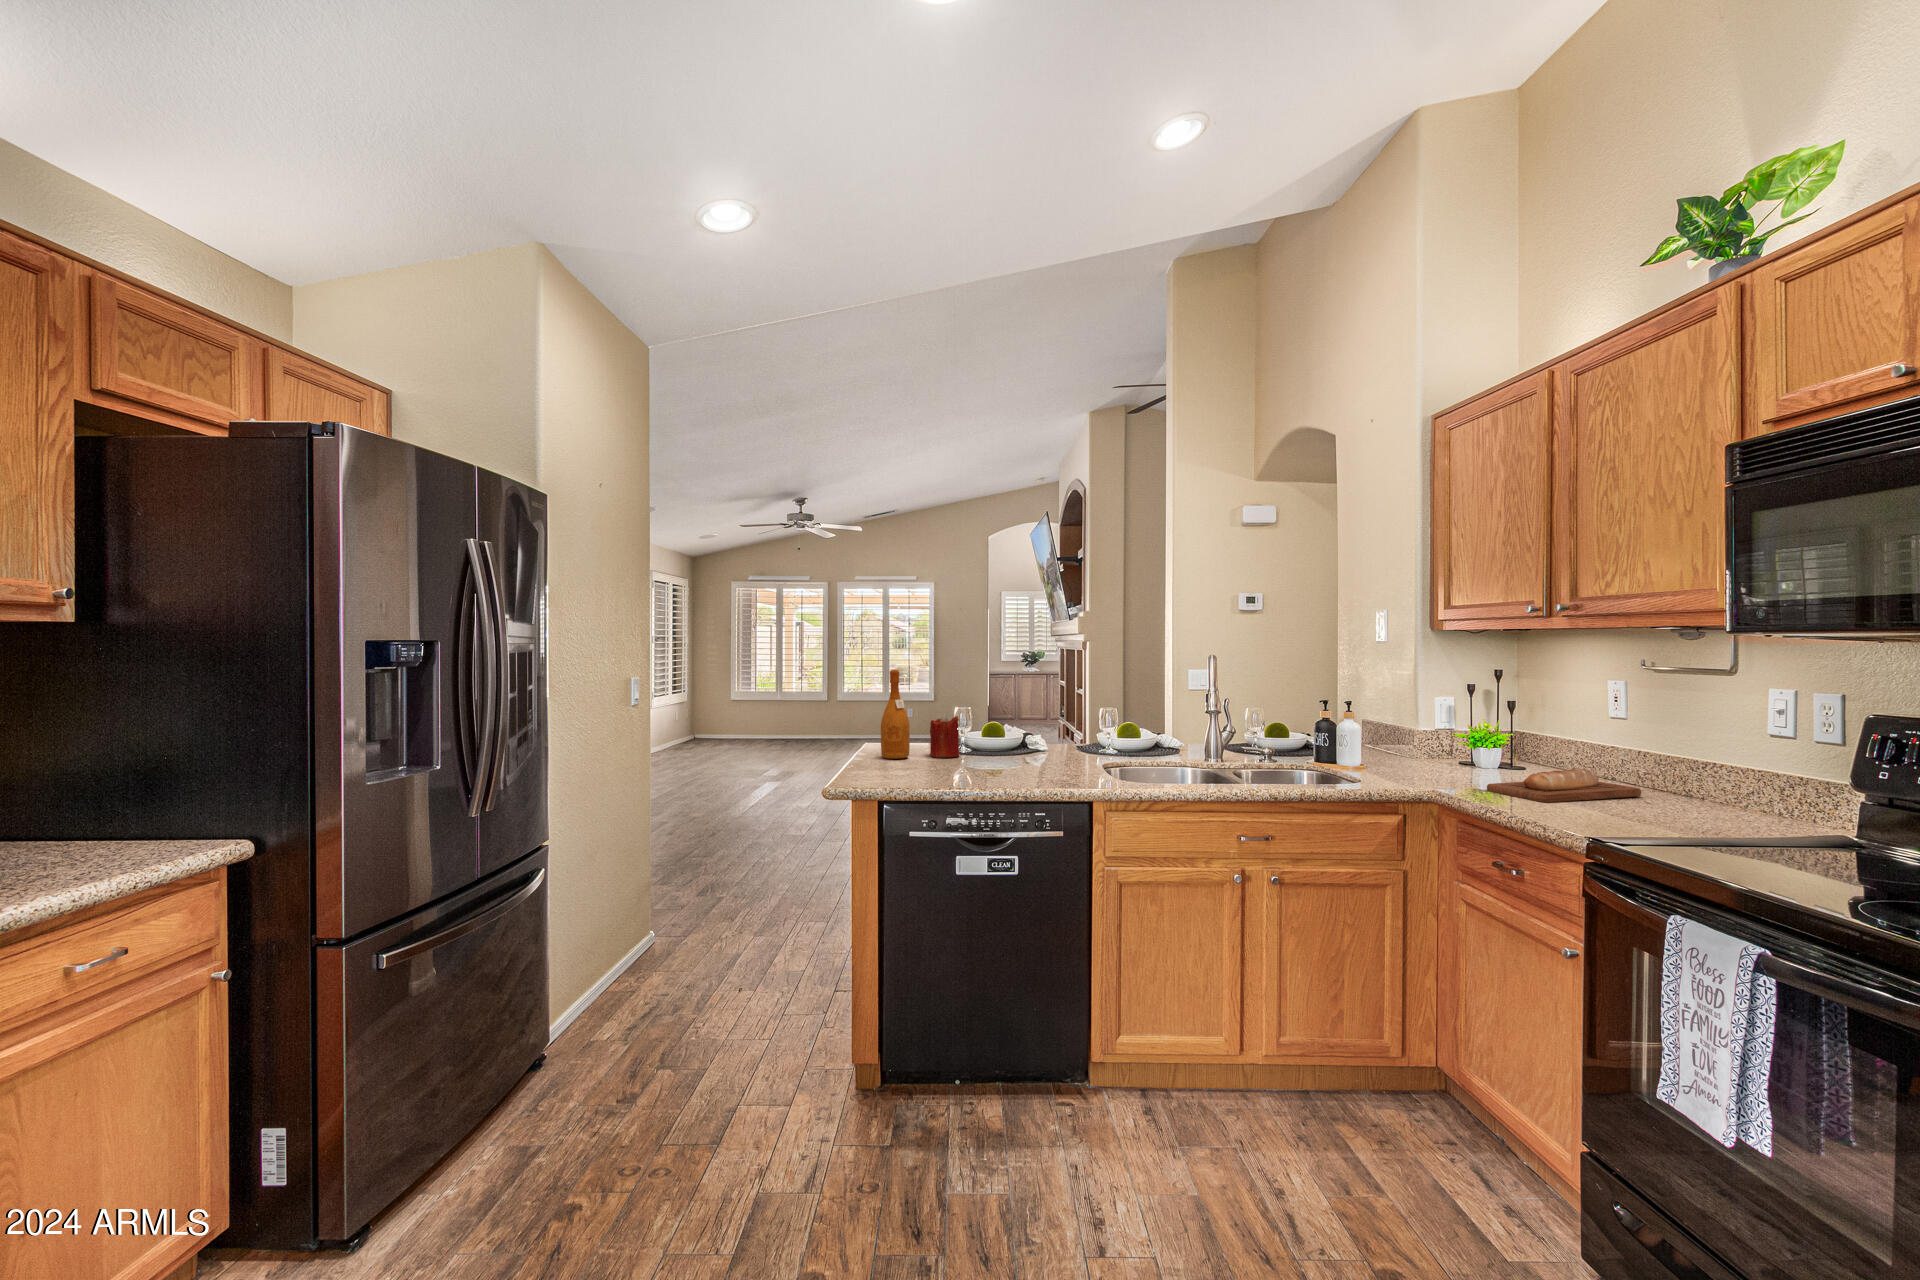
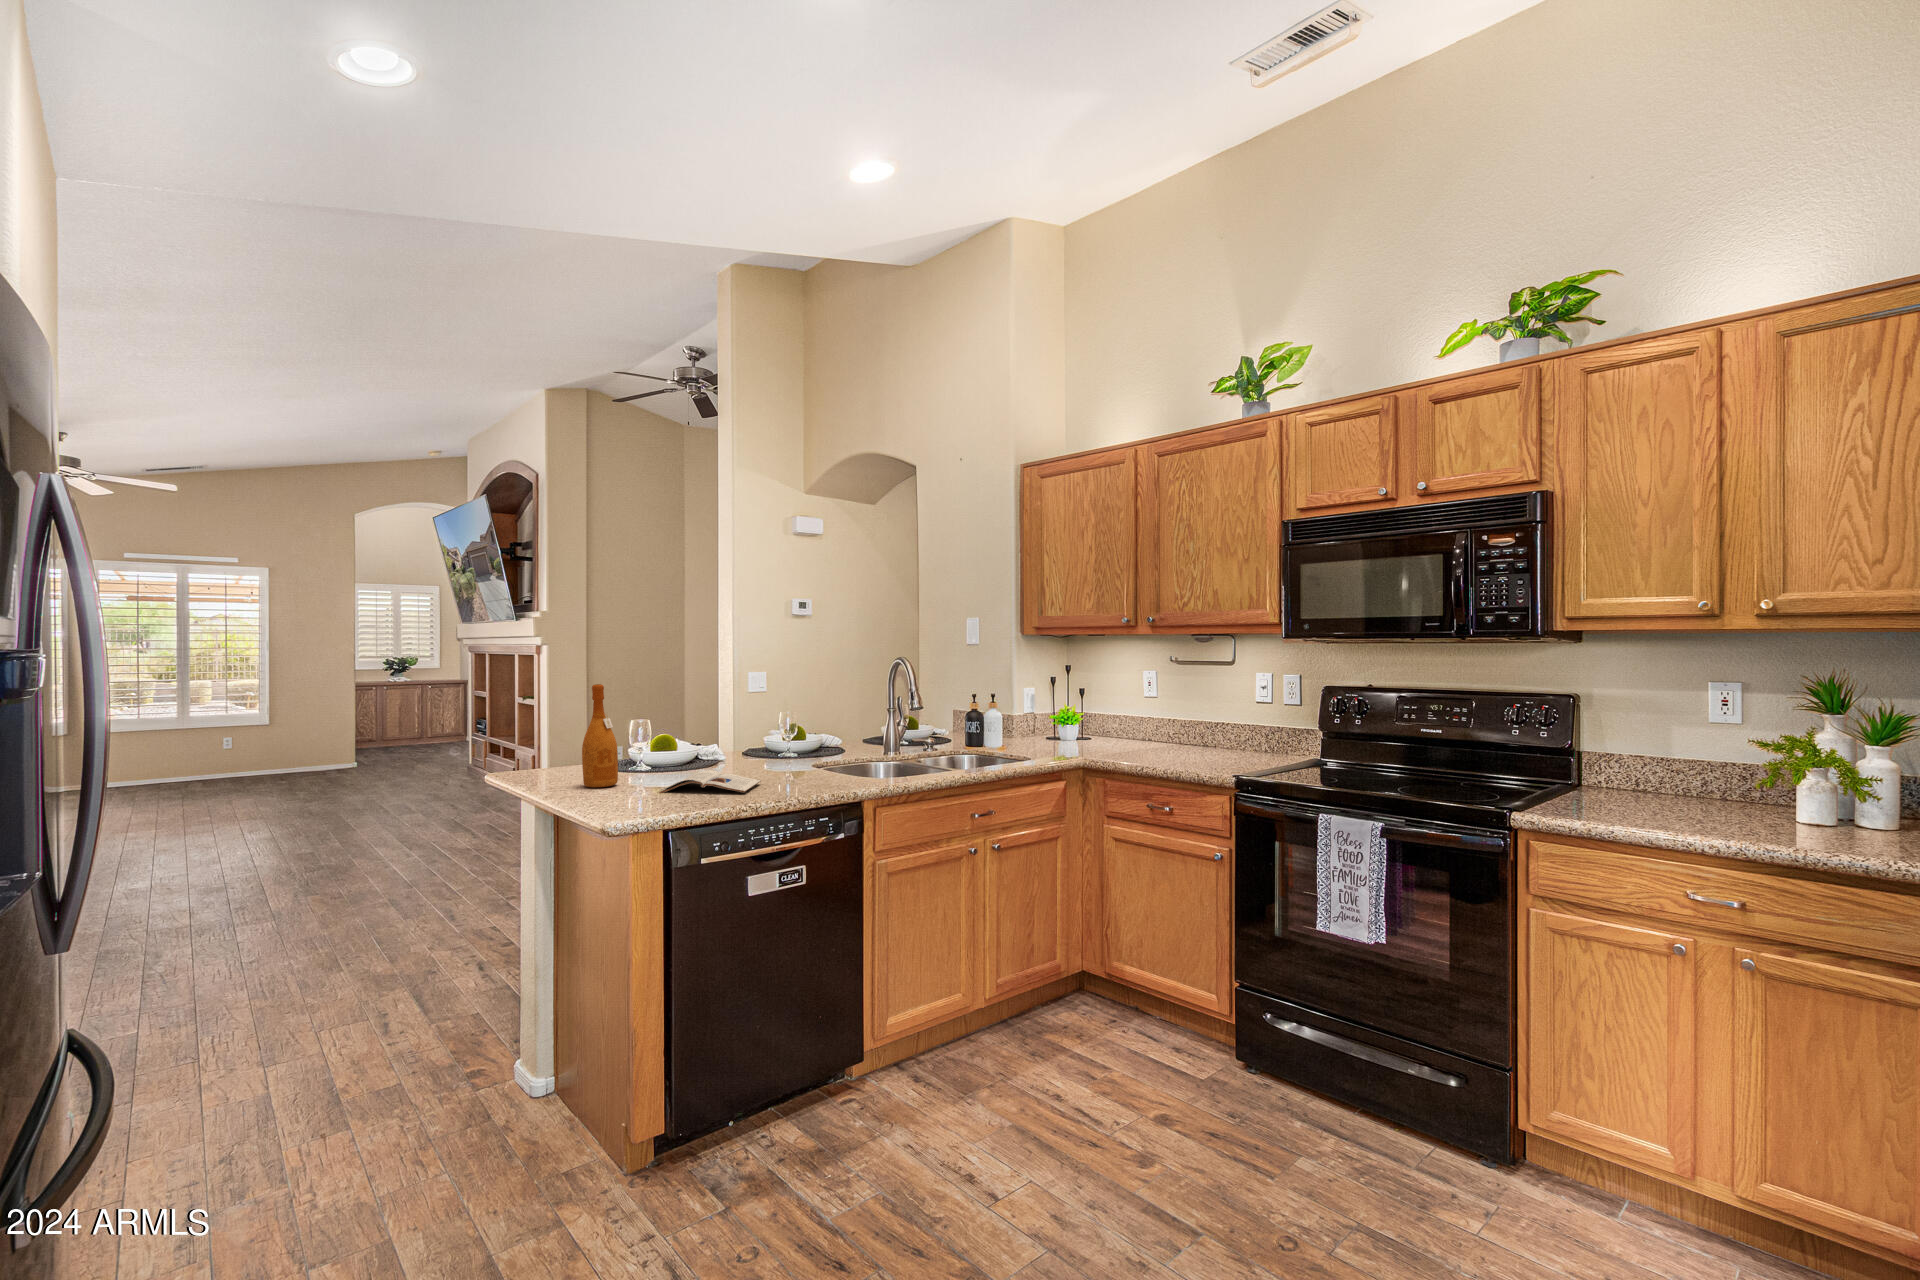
candle: present [930,713,959,758] -> none [627,730,665,780]
magazine: none [921,754,1017,777] -> present [659,770,761,793]
bread loaf: present [1487,769,1641,803] -> none [1107,730,1188,756]

